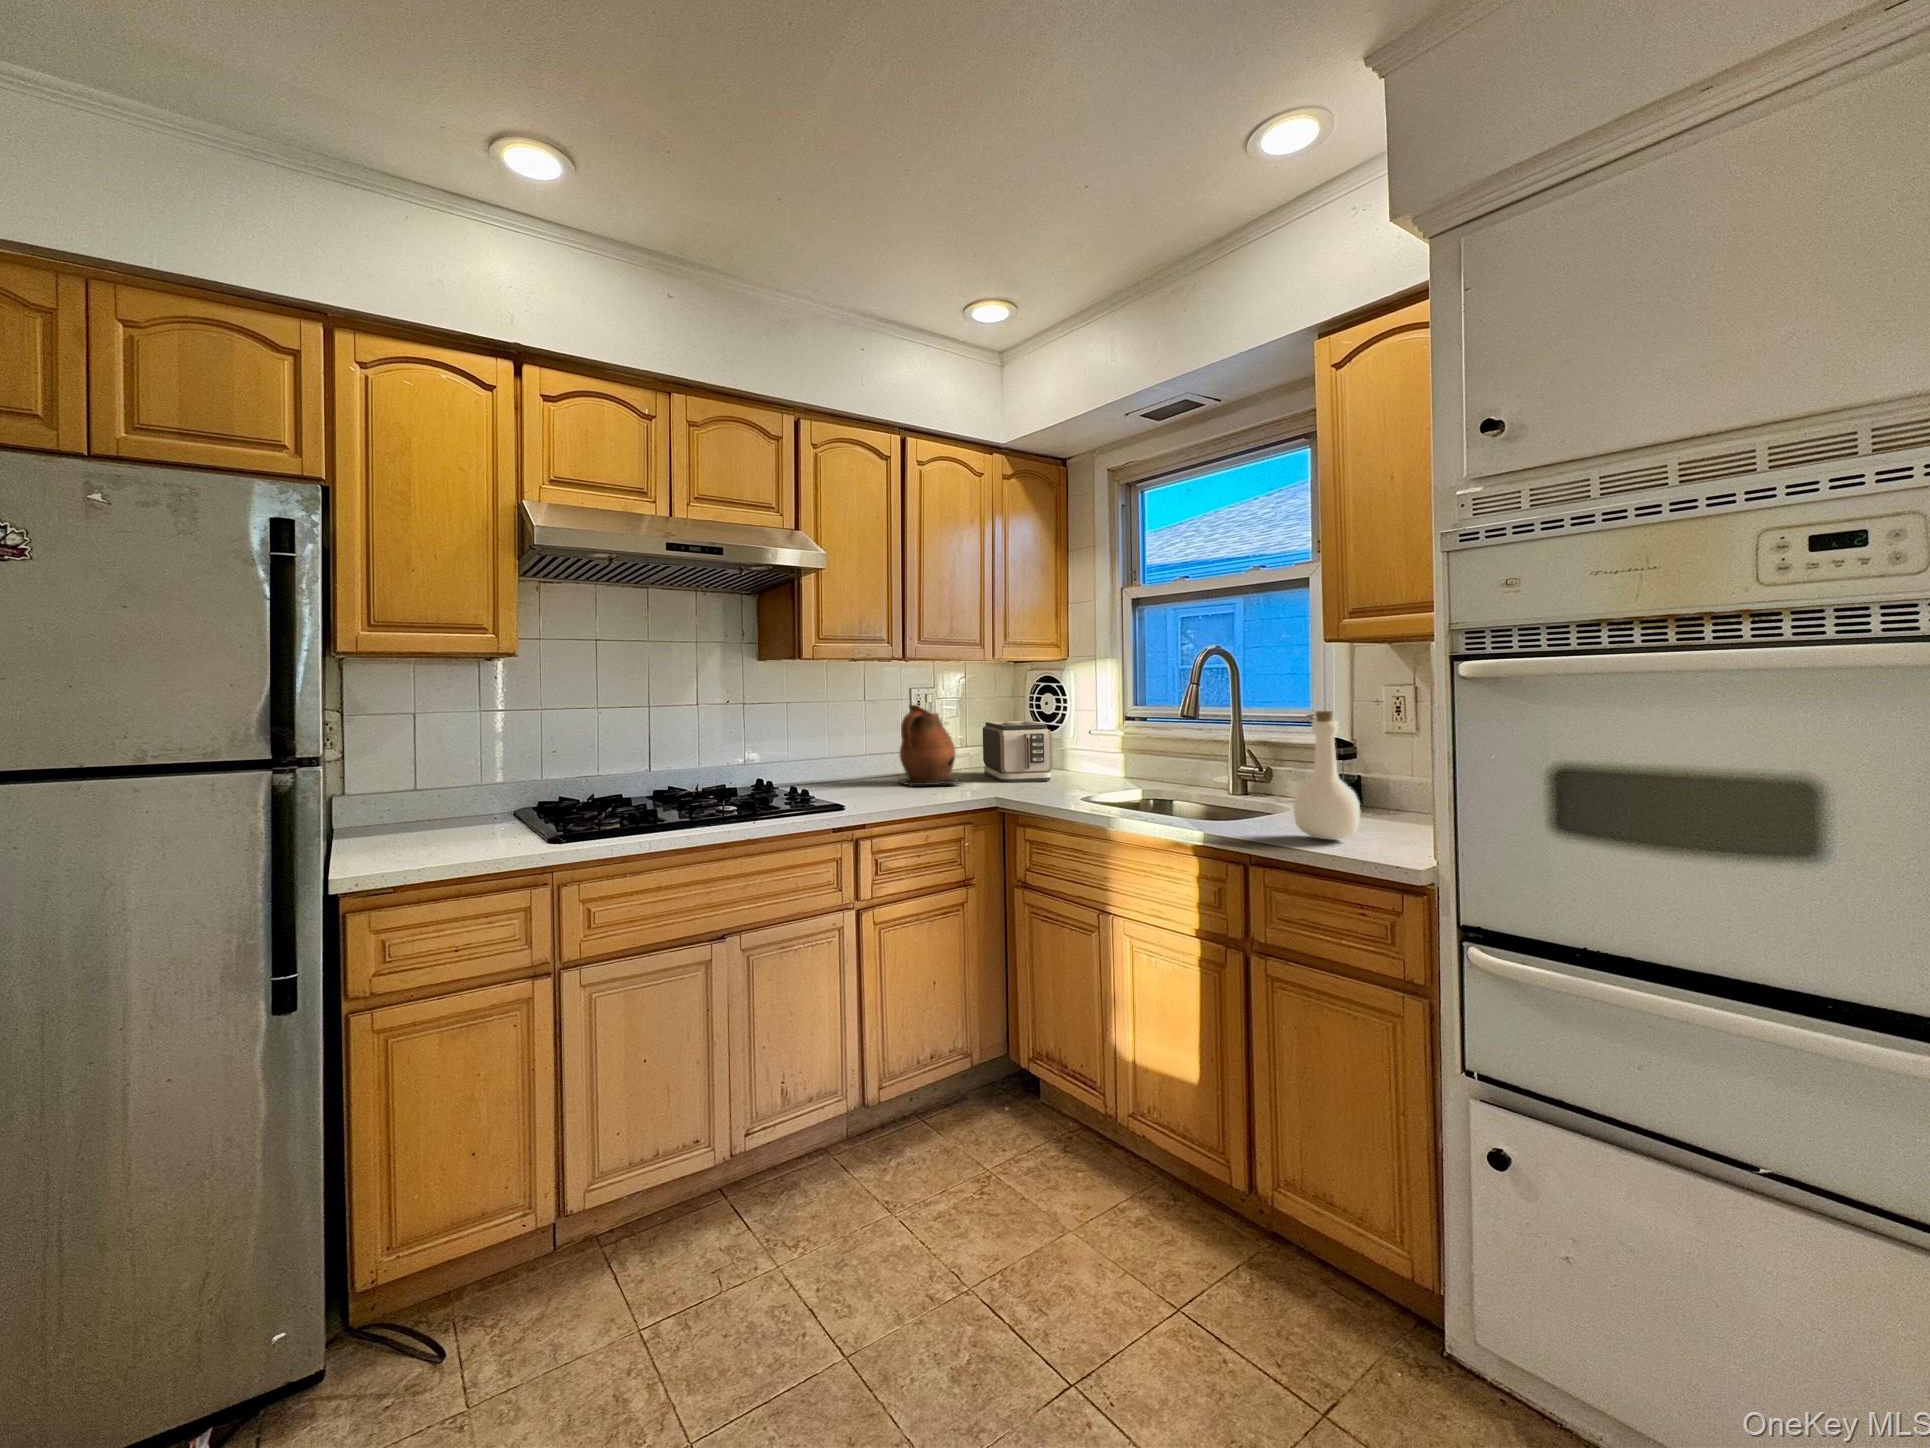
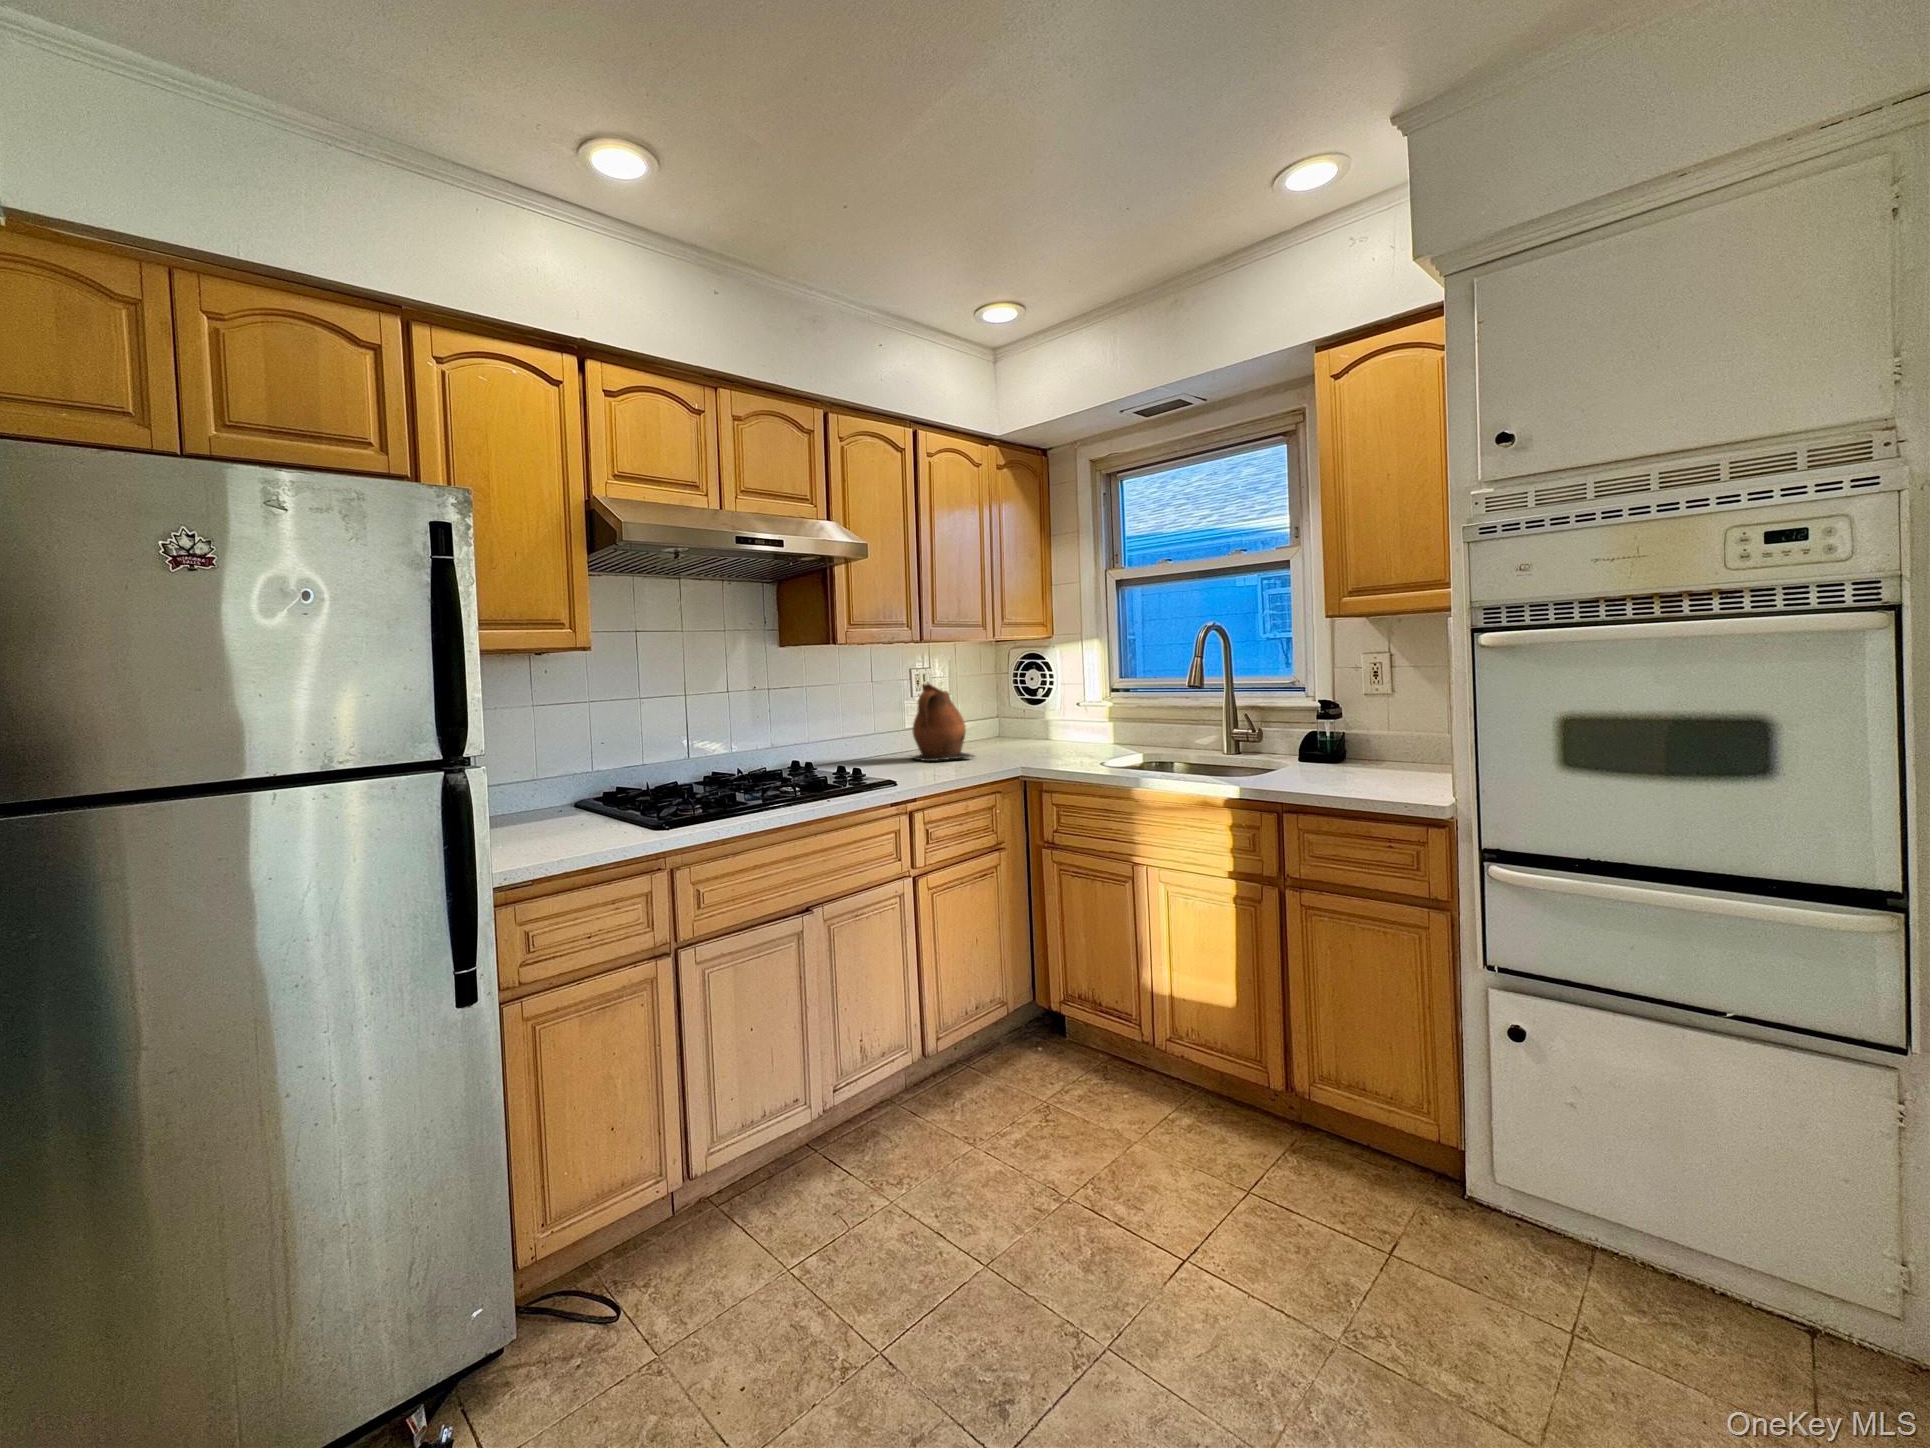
bottle: present [1293,711,1360,839] -> none [1320,677,1378,787]
toaster: present [983,721,1053,783] -> none [976,696,1051,754]

